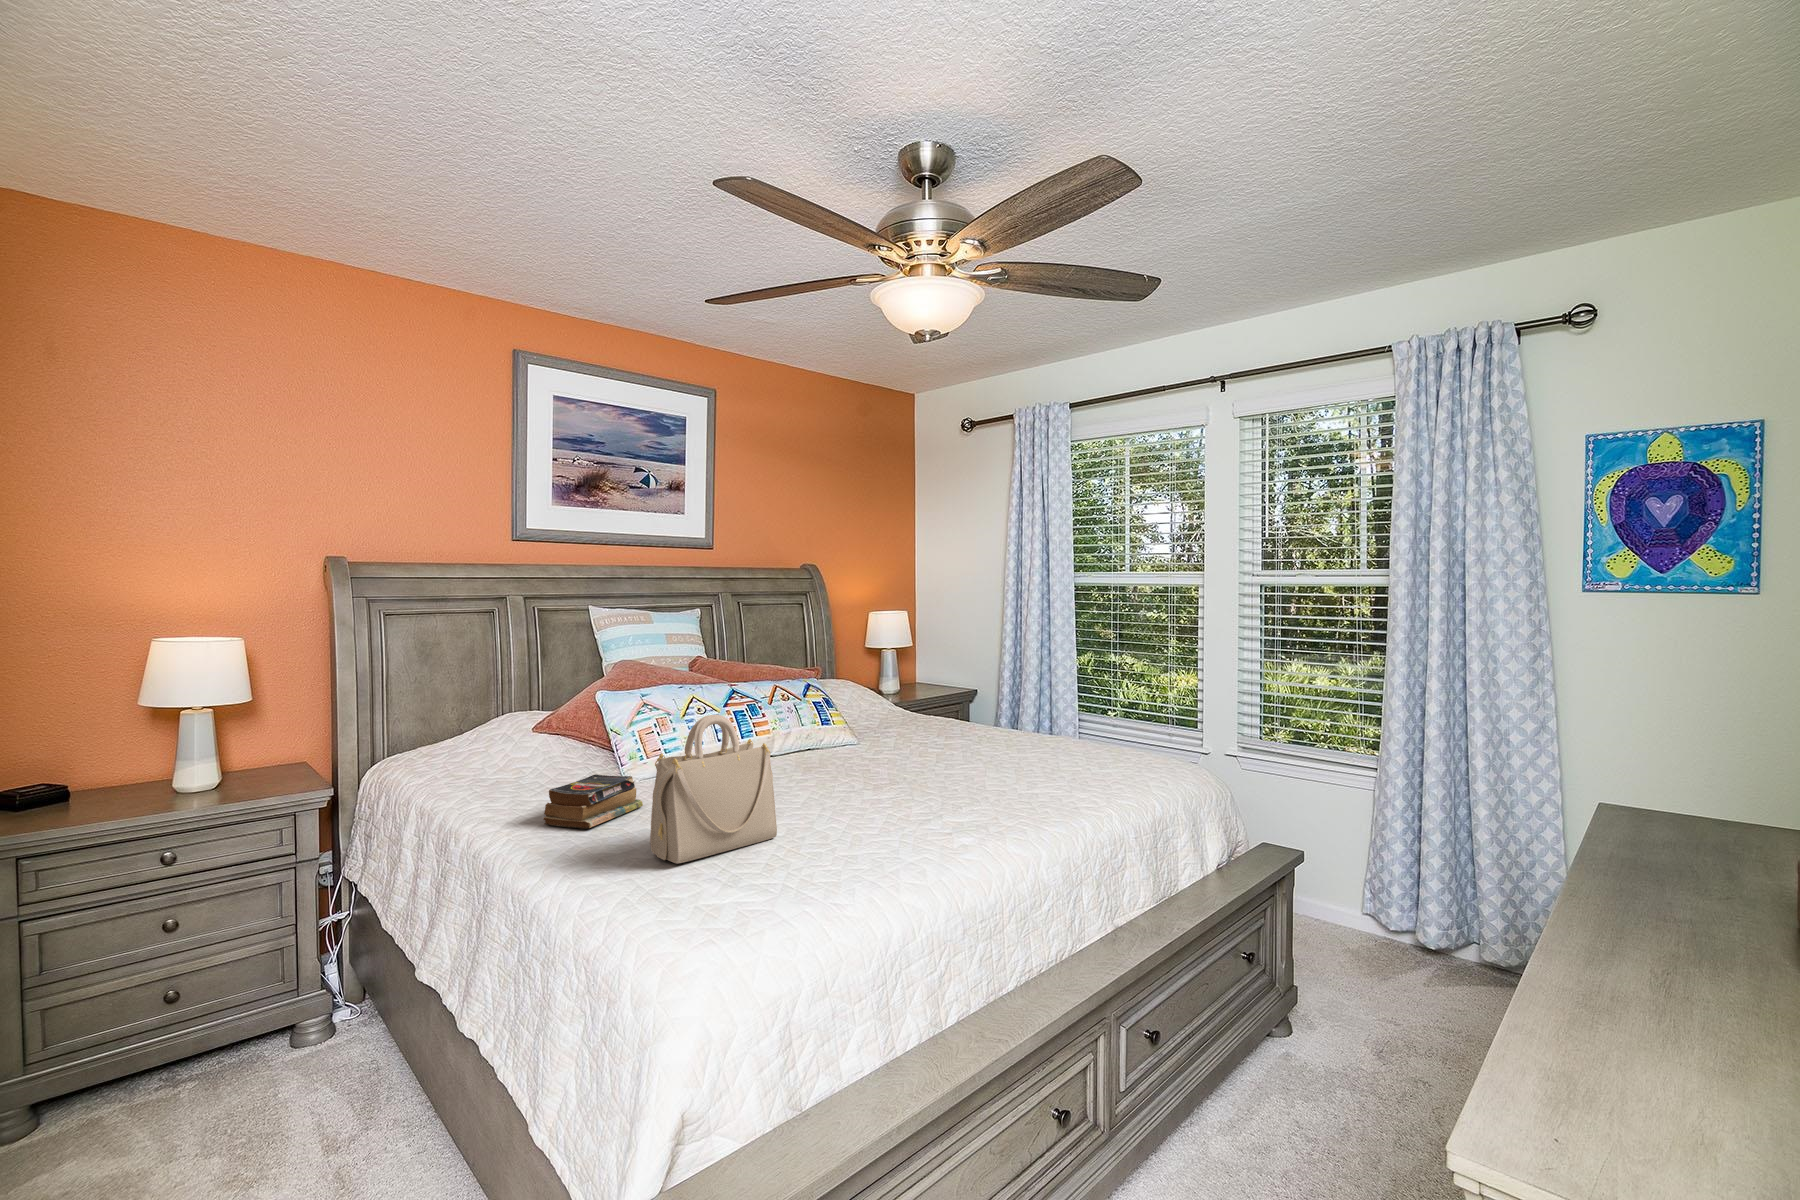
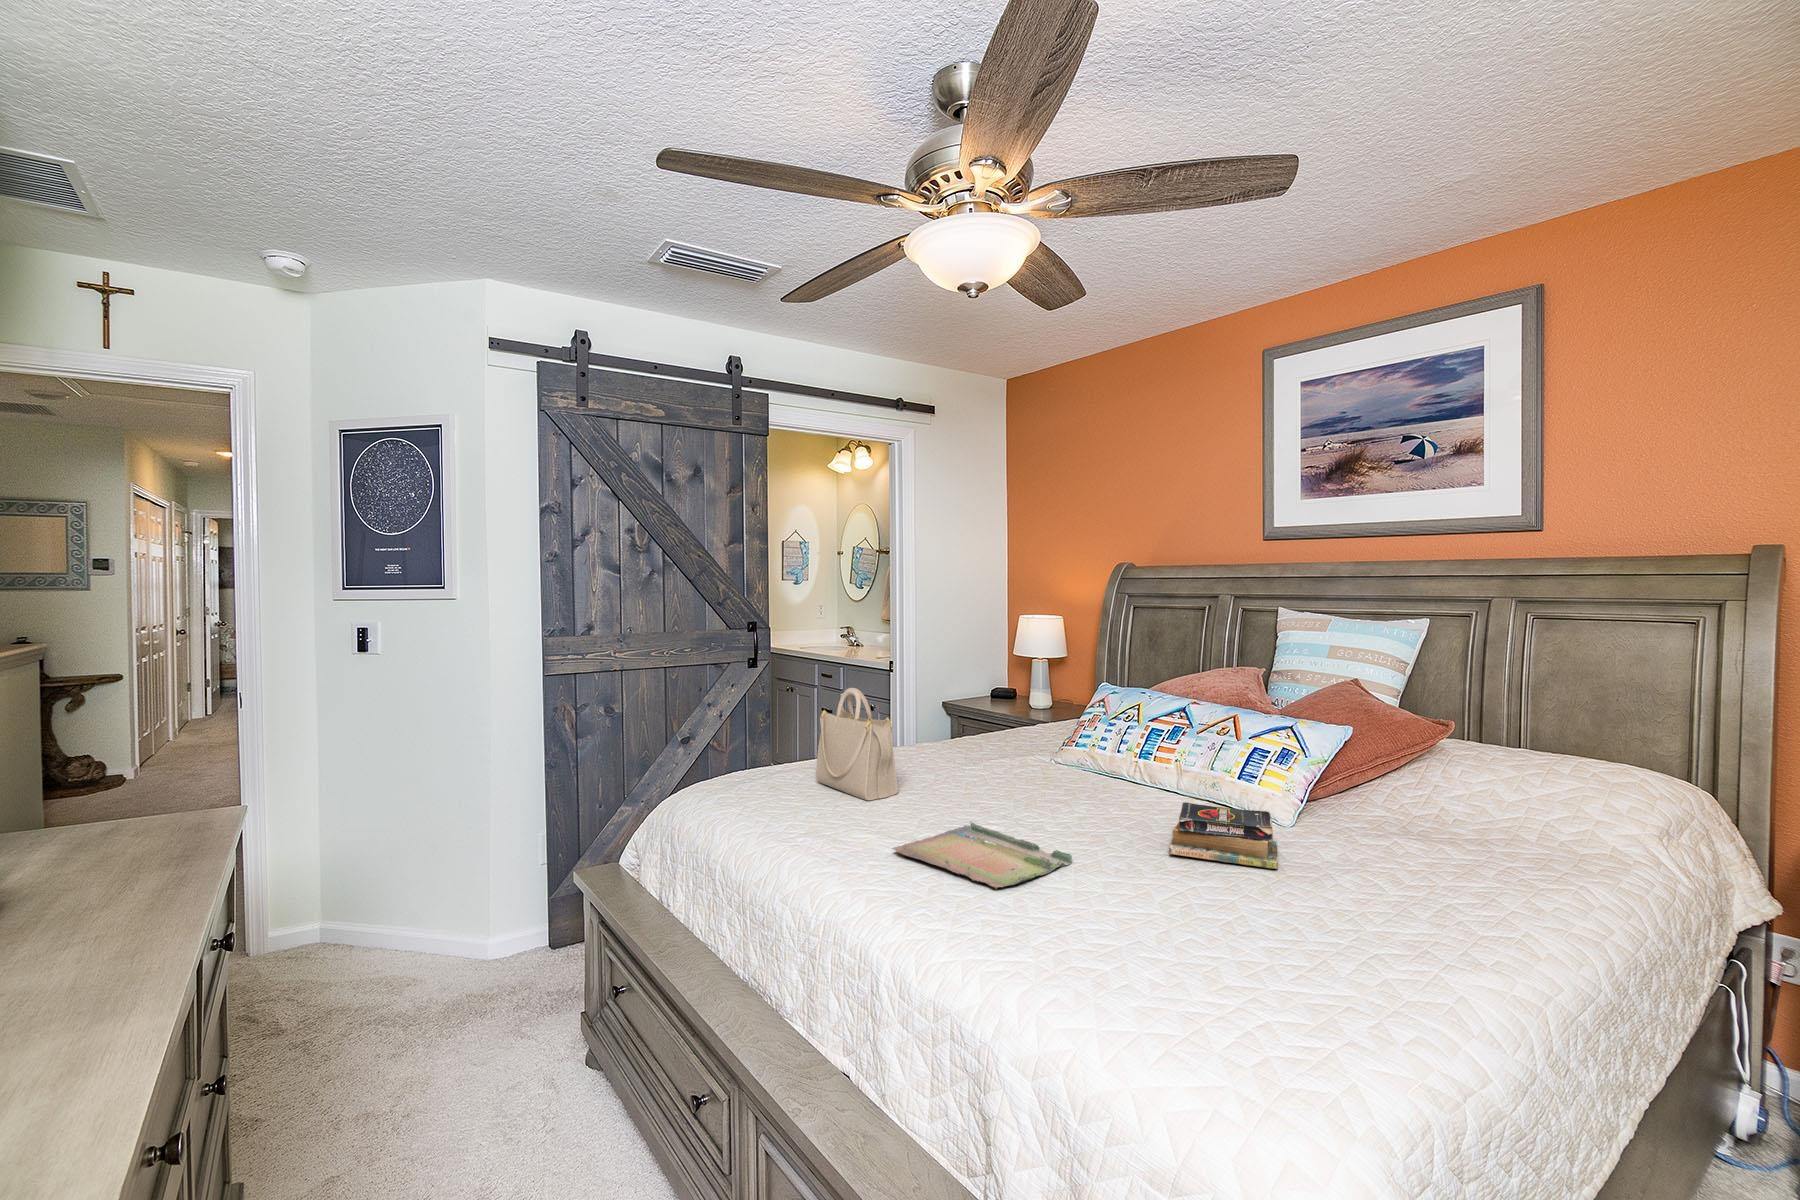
book: present [543,774,643,828] -> present [1169,802,1278,869]
tray: none [878,775,1011,815] -> present [892,821,1072,889]

